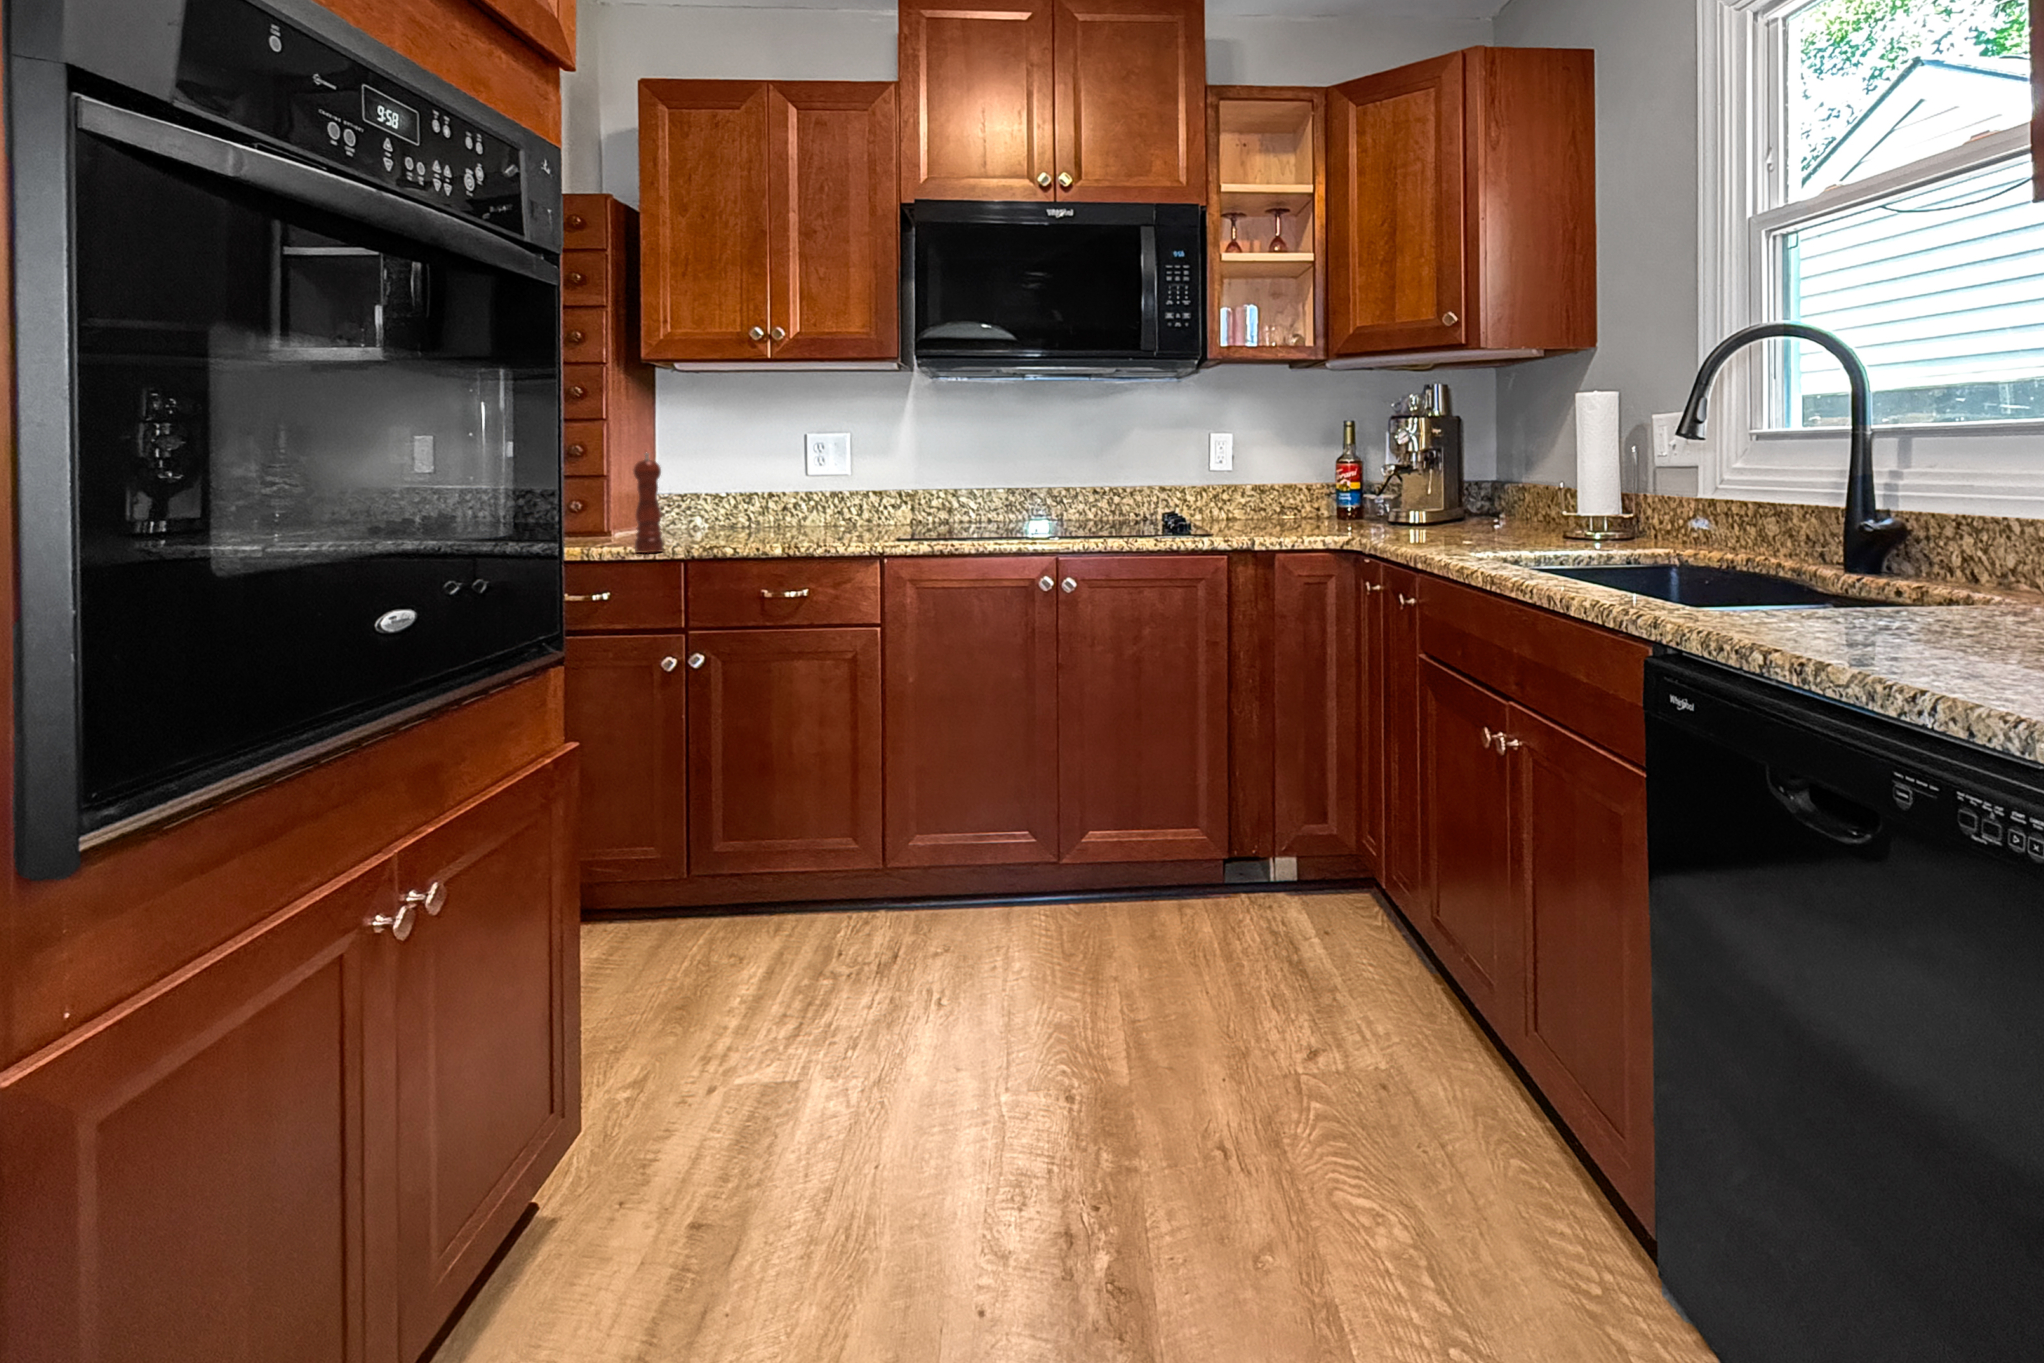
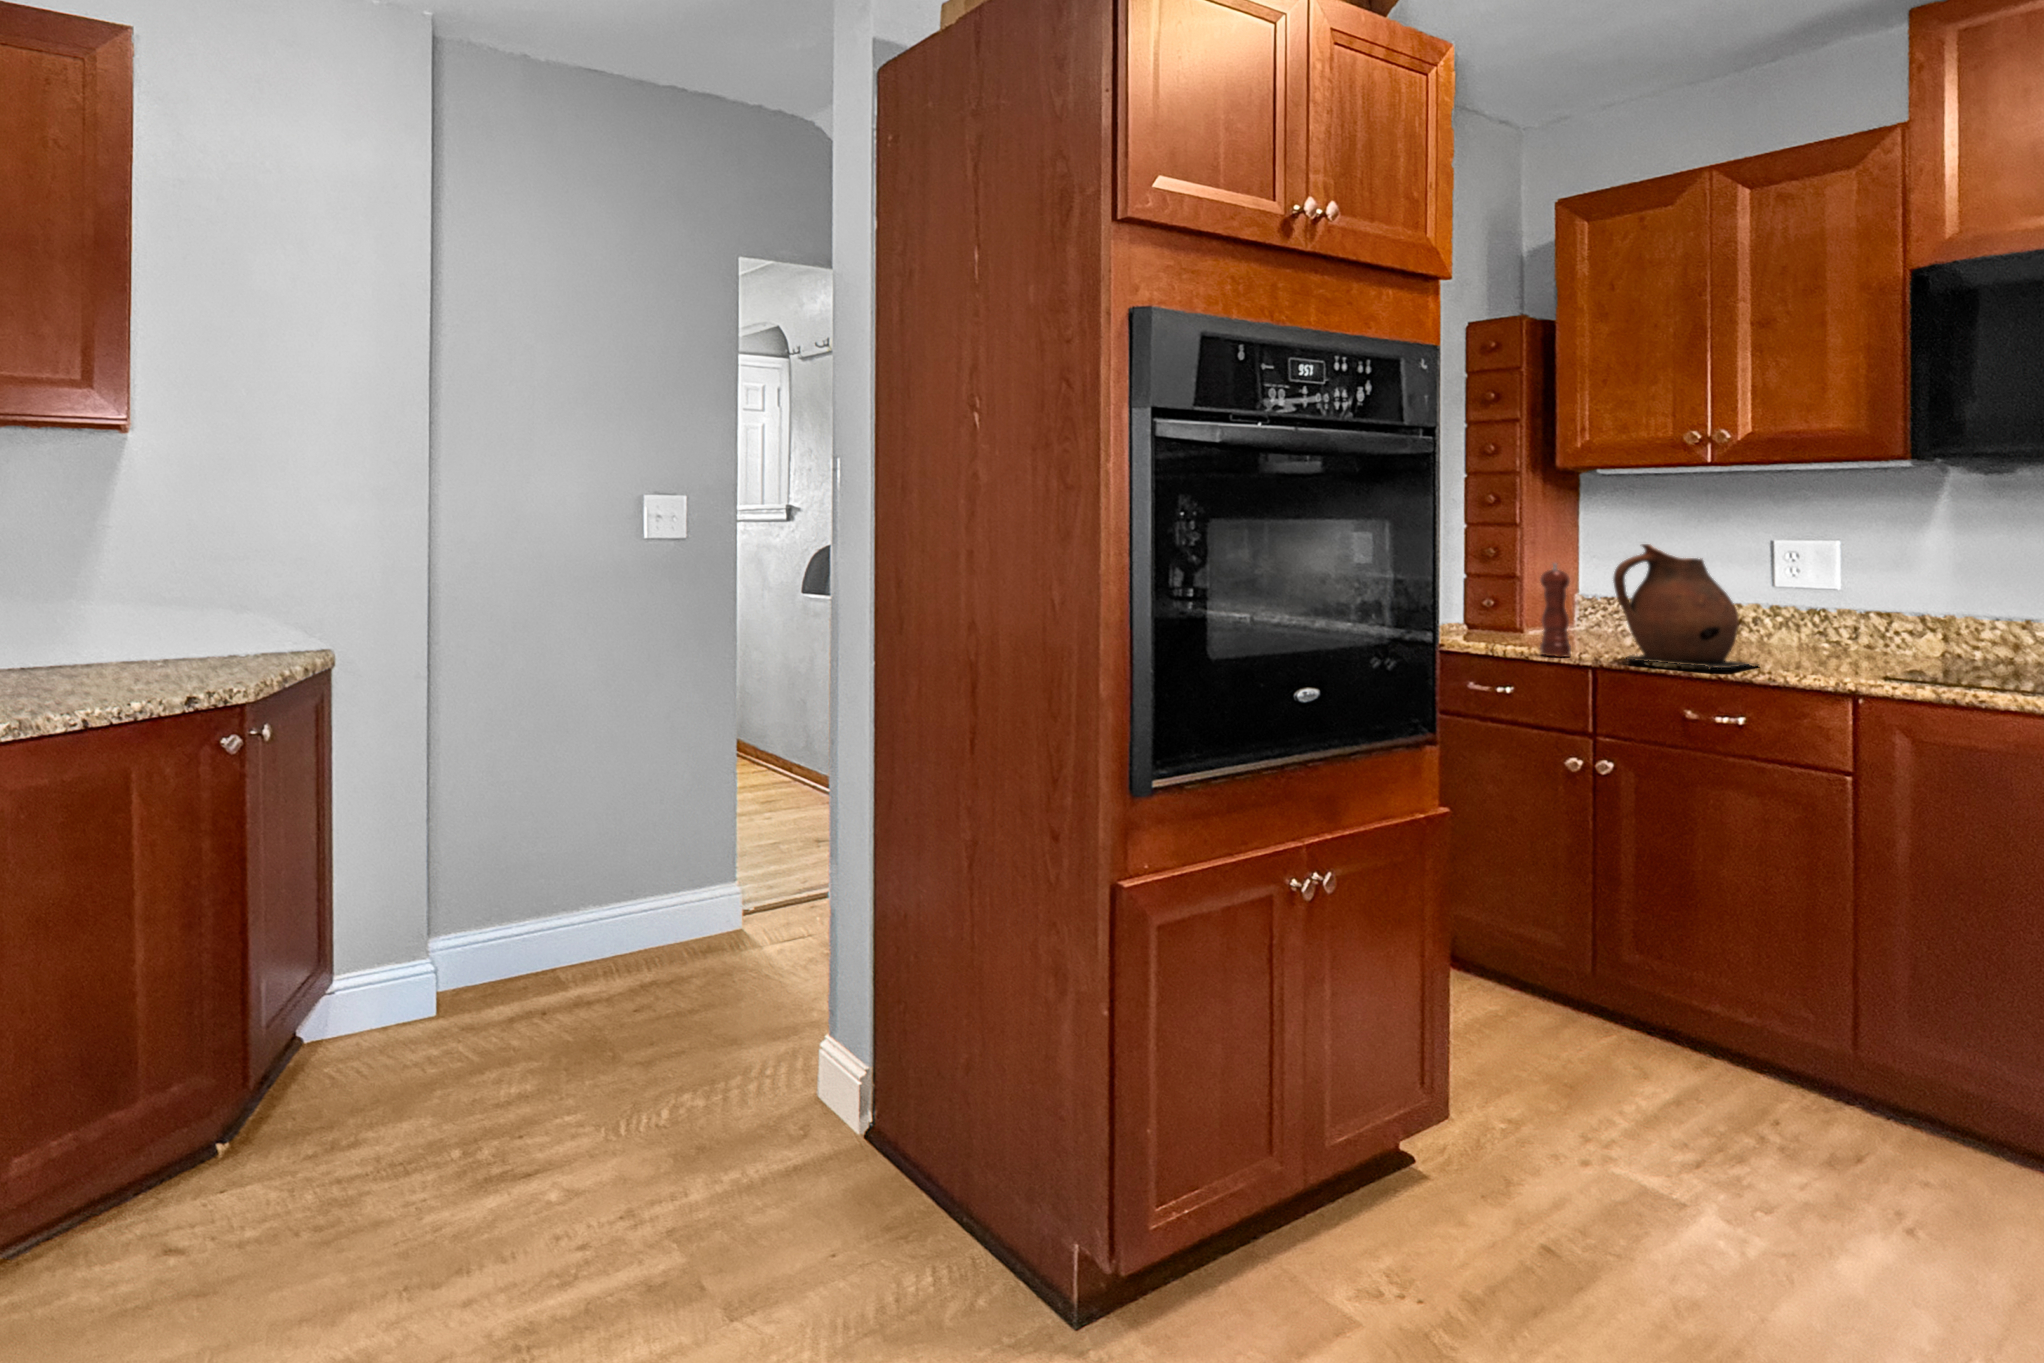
ceramic pitcher: none [701,430,813,550] -> present [1613,544,1759,669]

